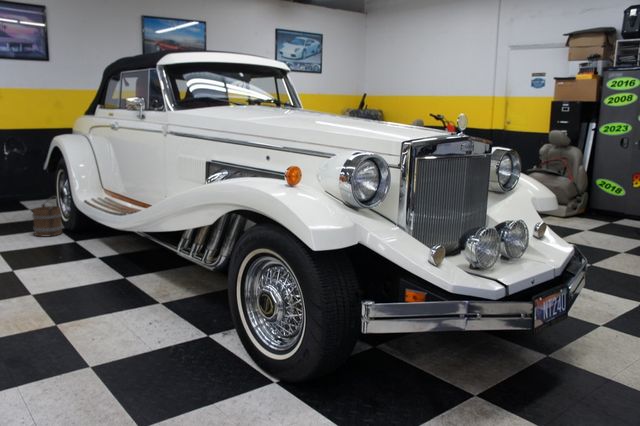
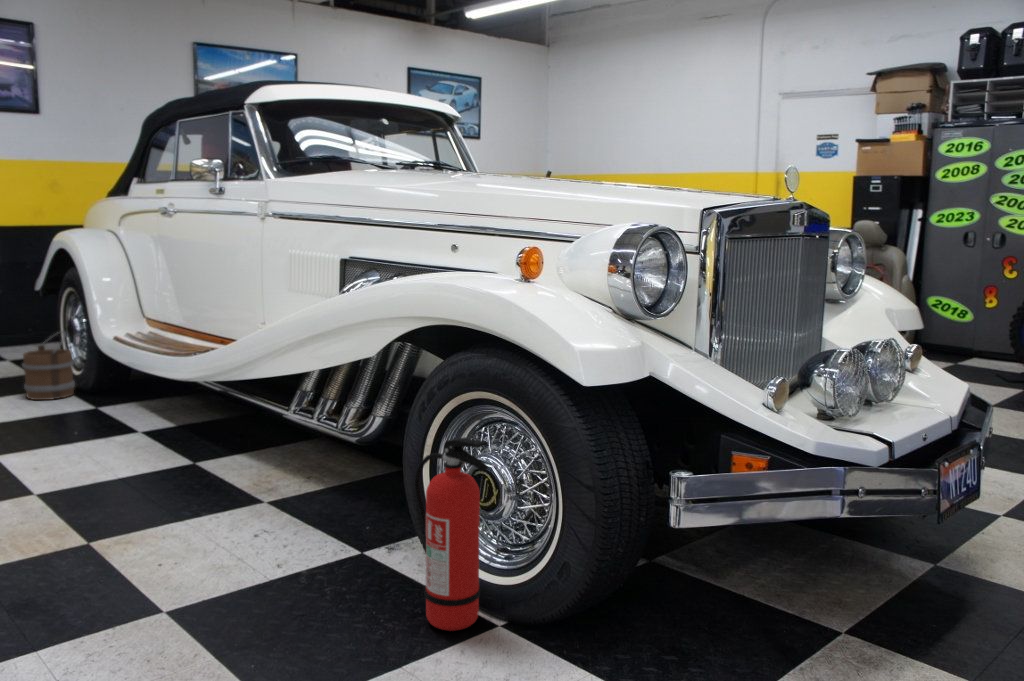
fire extinguisher: none [233,274,269,382] -> present [415,437,488,631]

